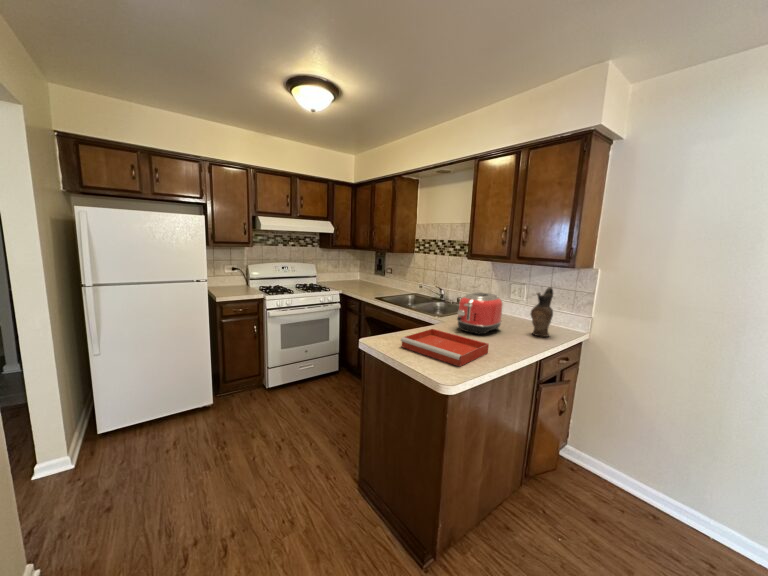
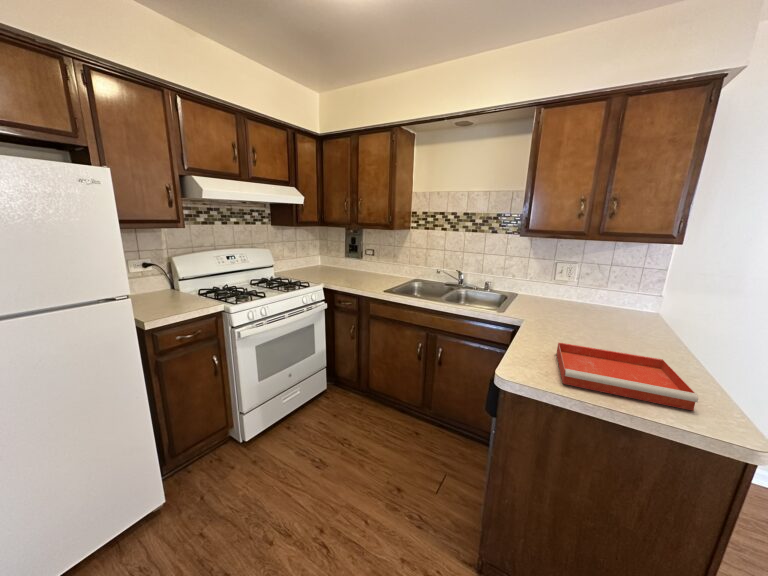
ceramic pitcher: present [531,287,553,337] -> none [626,270,661,330]
toaster: present [457,292,503,335] -> none [550,281,607,339]

